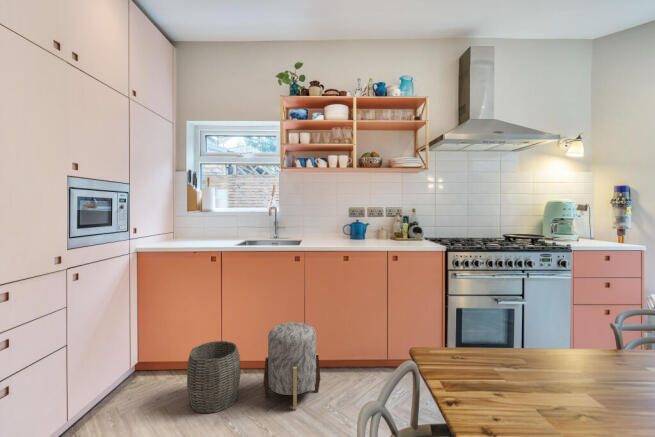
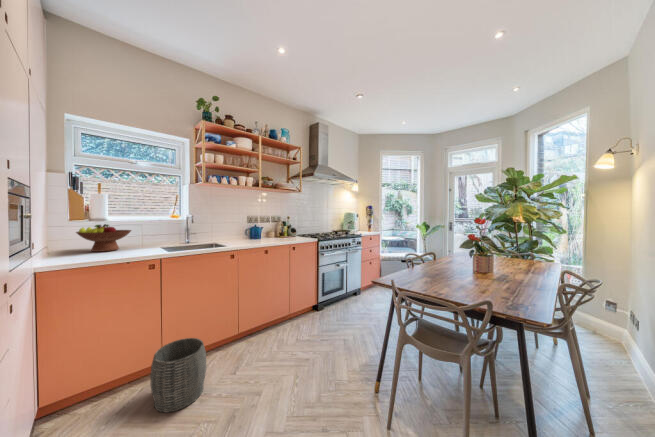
fruit bowl: none [179,215,219,241] -> present [76,224,131,252]
stool: present [263,322,320,409] -> none [224,304,264,371]

